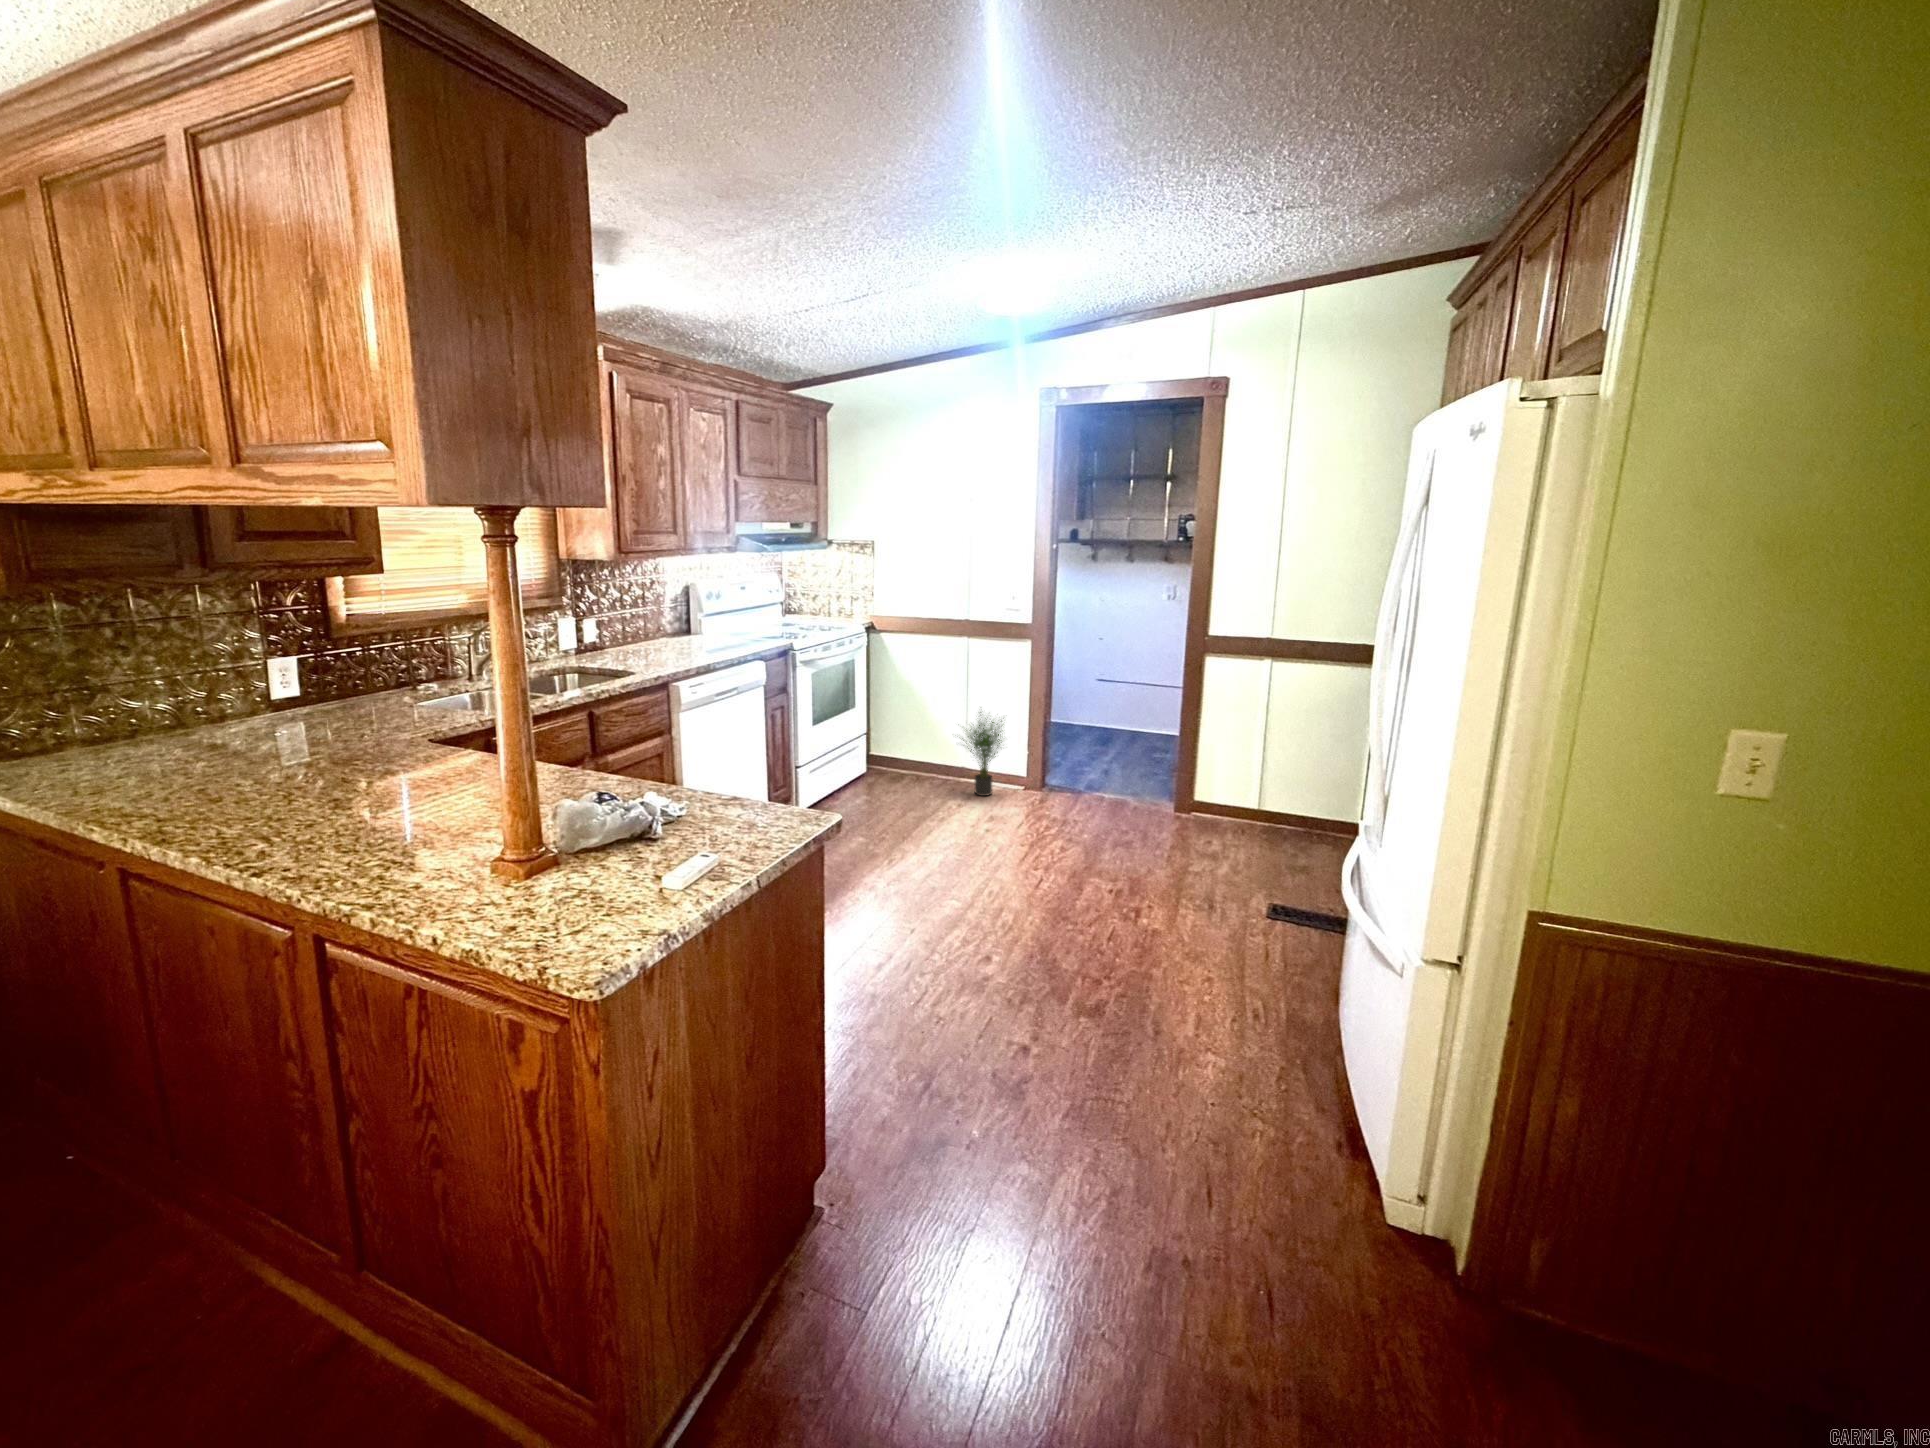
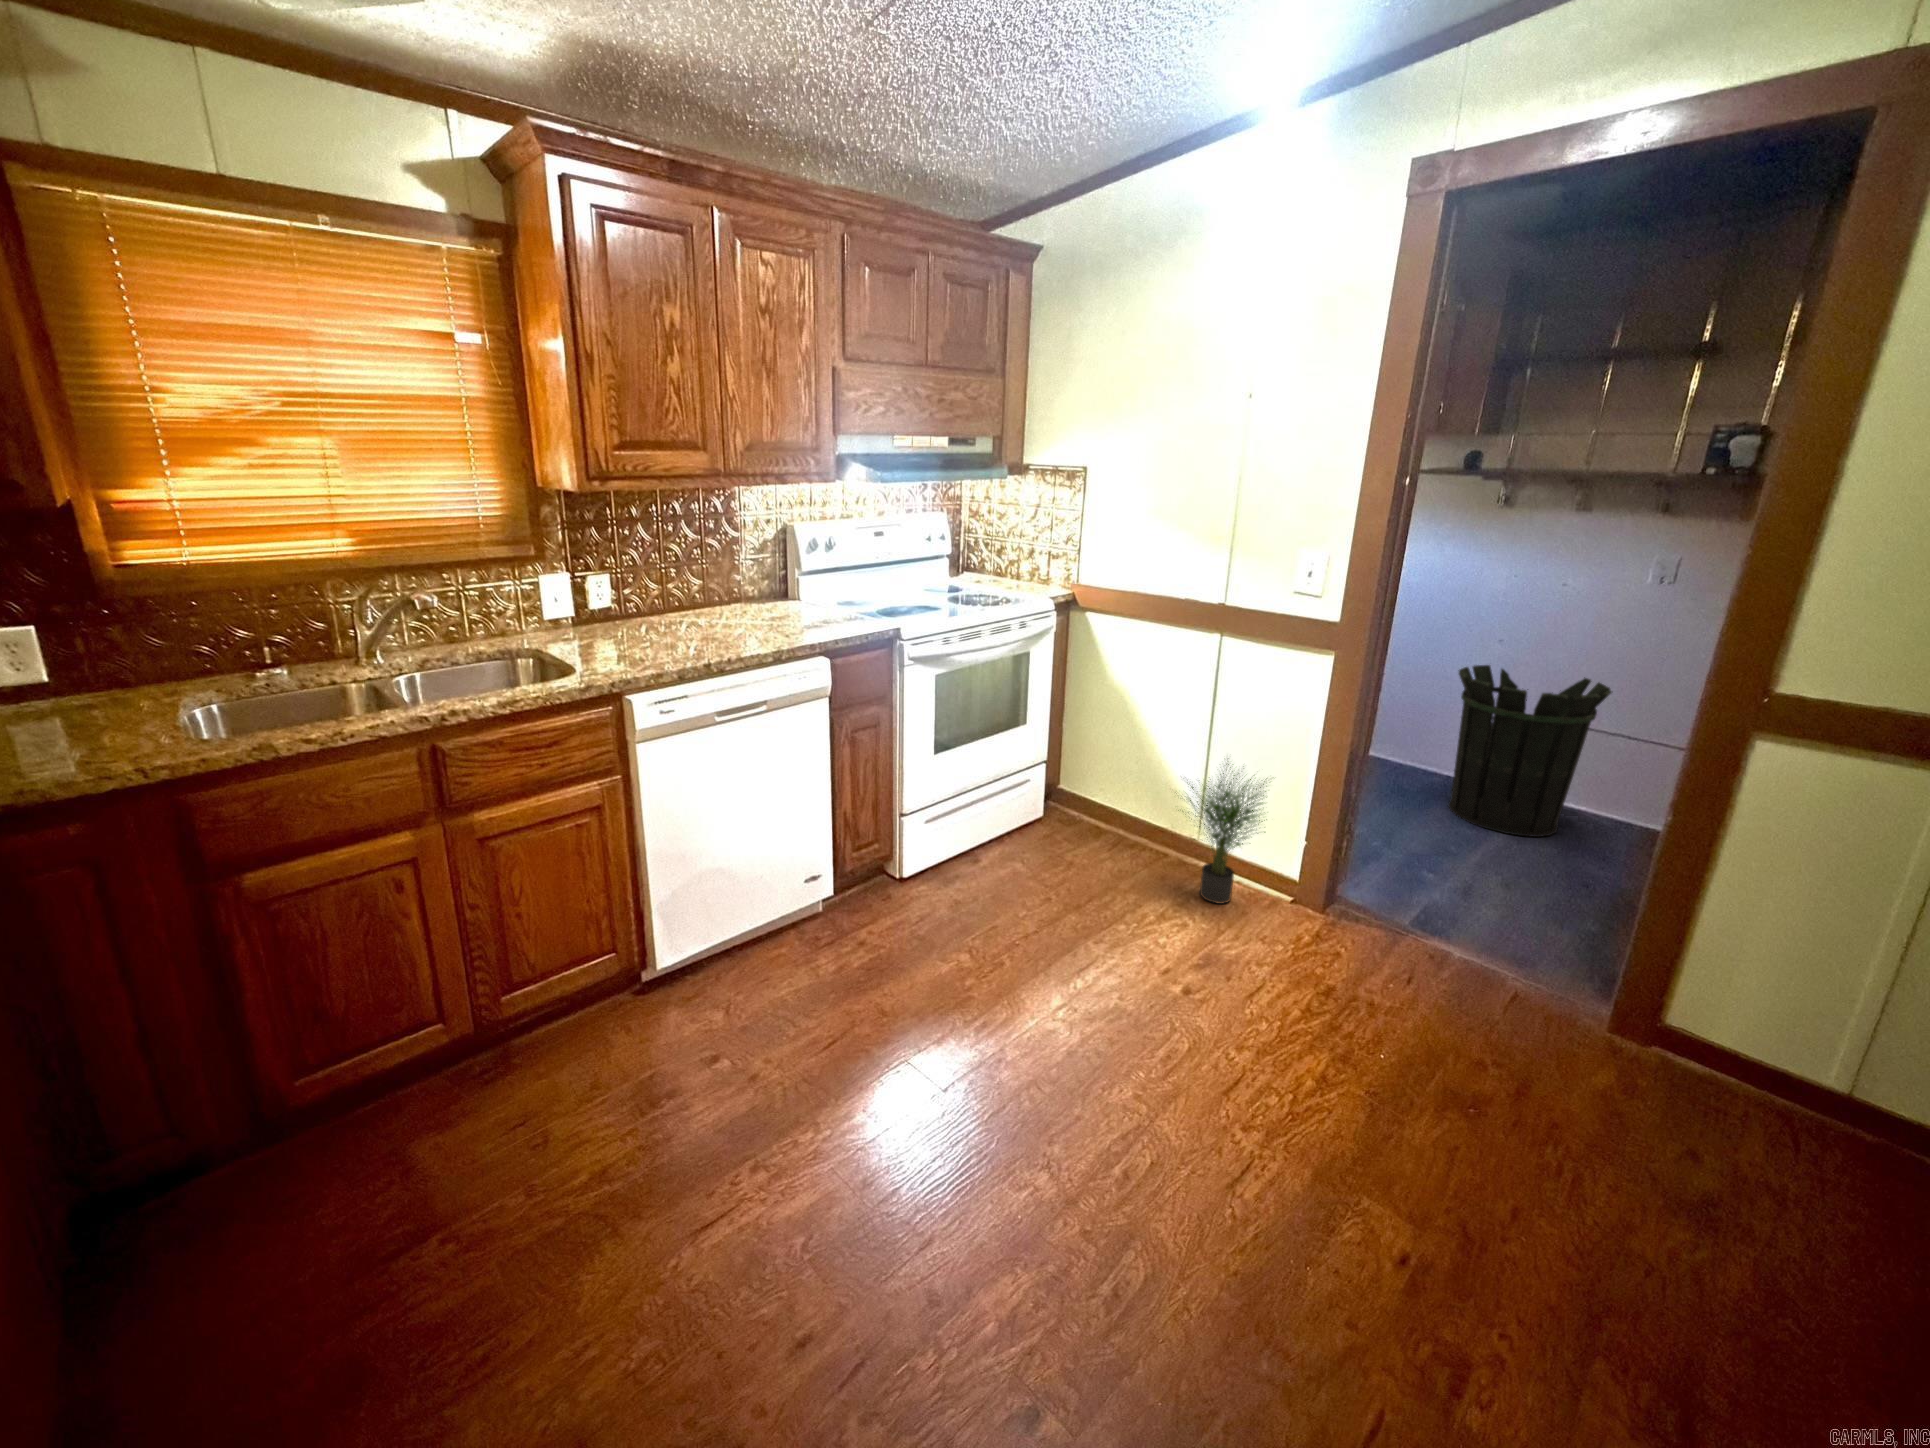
waste bin: none [1084,652,1156,746] -> present [1448,665,1611,837]

